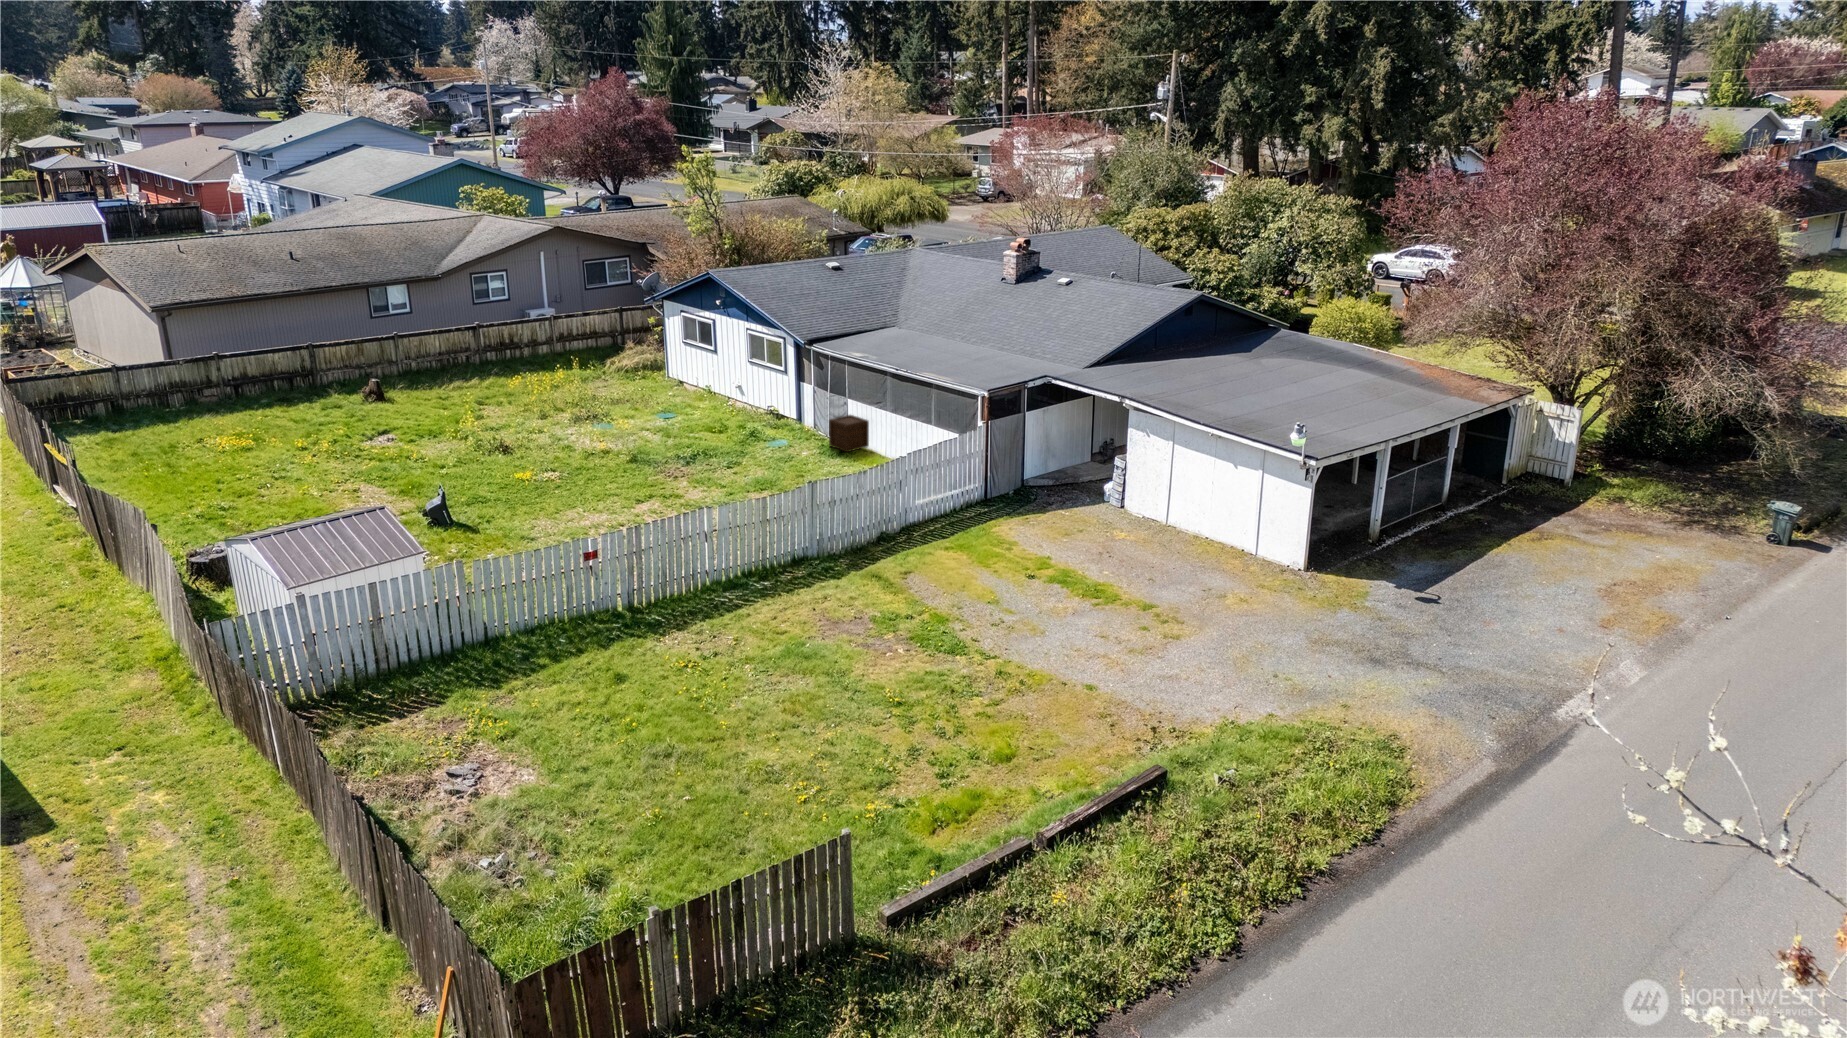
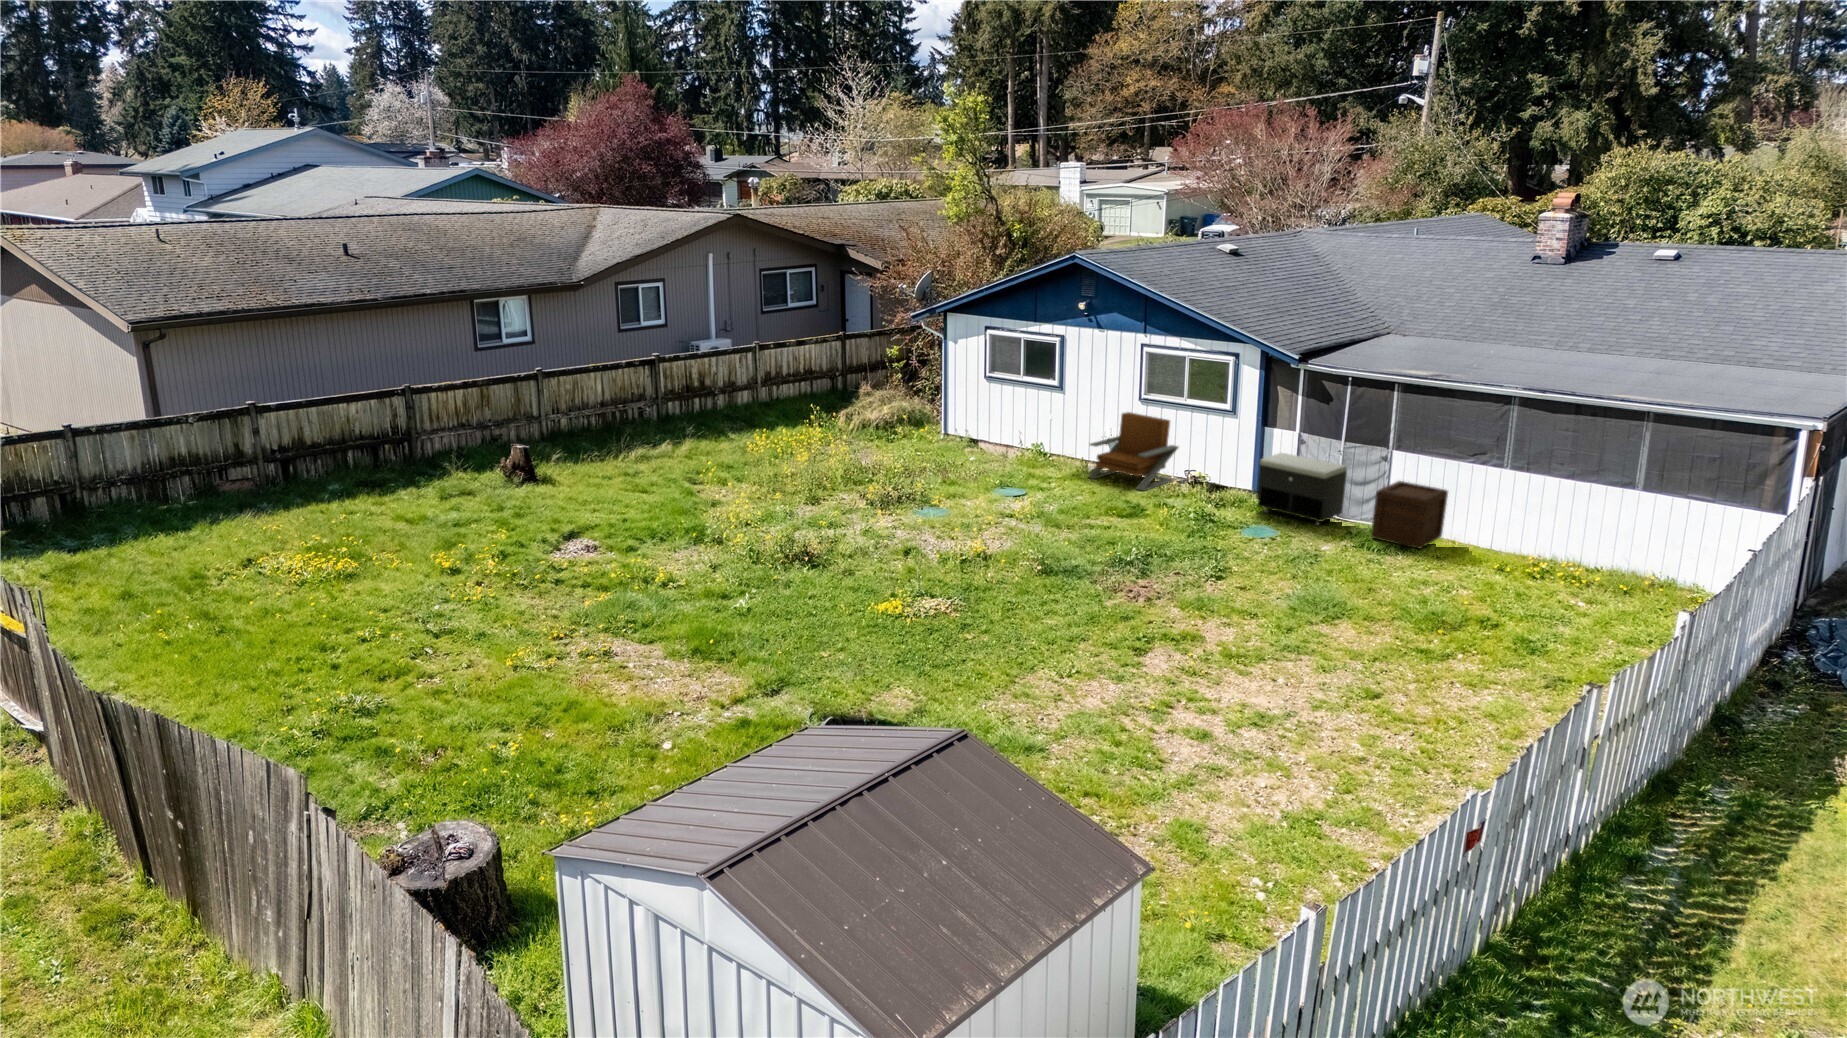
lounge chair: none [713,370,764,418] -> present [1088,412,1178,491]
storage bench: none [784,397,829,439] -> present [1258,453,1347,525]

